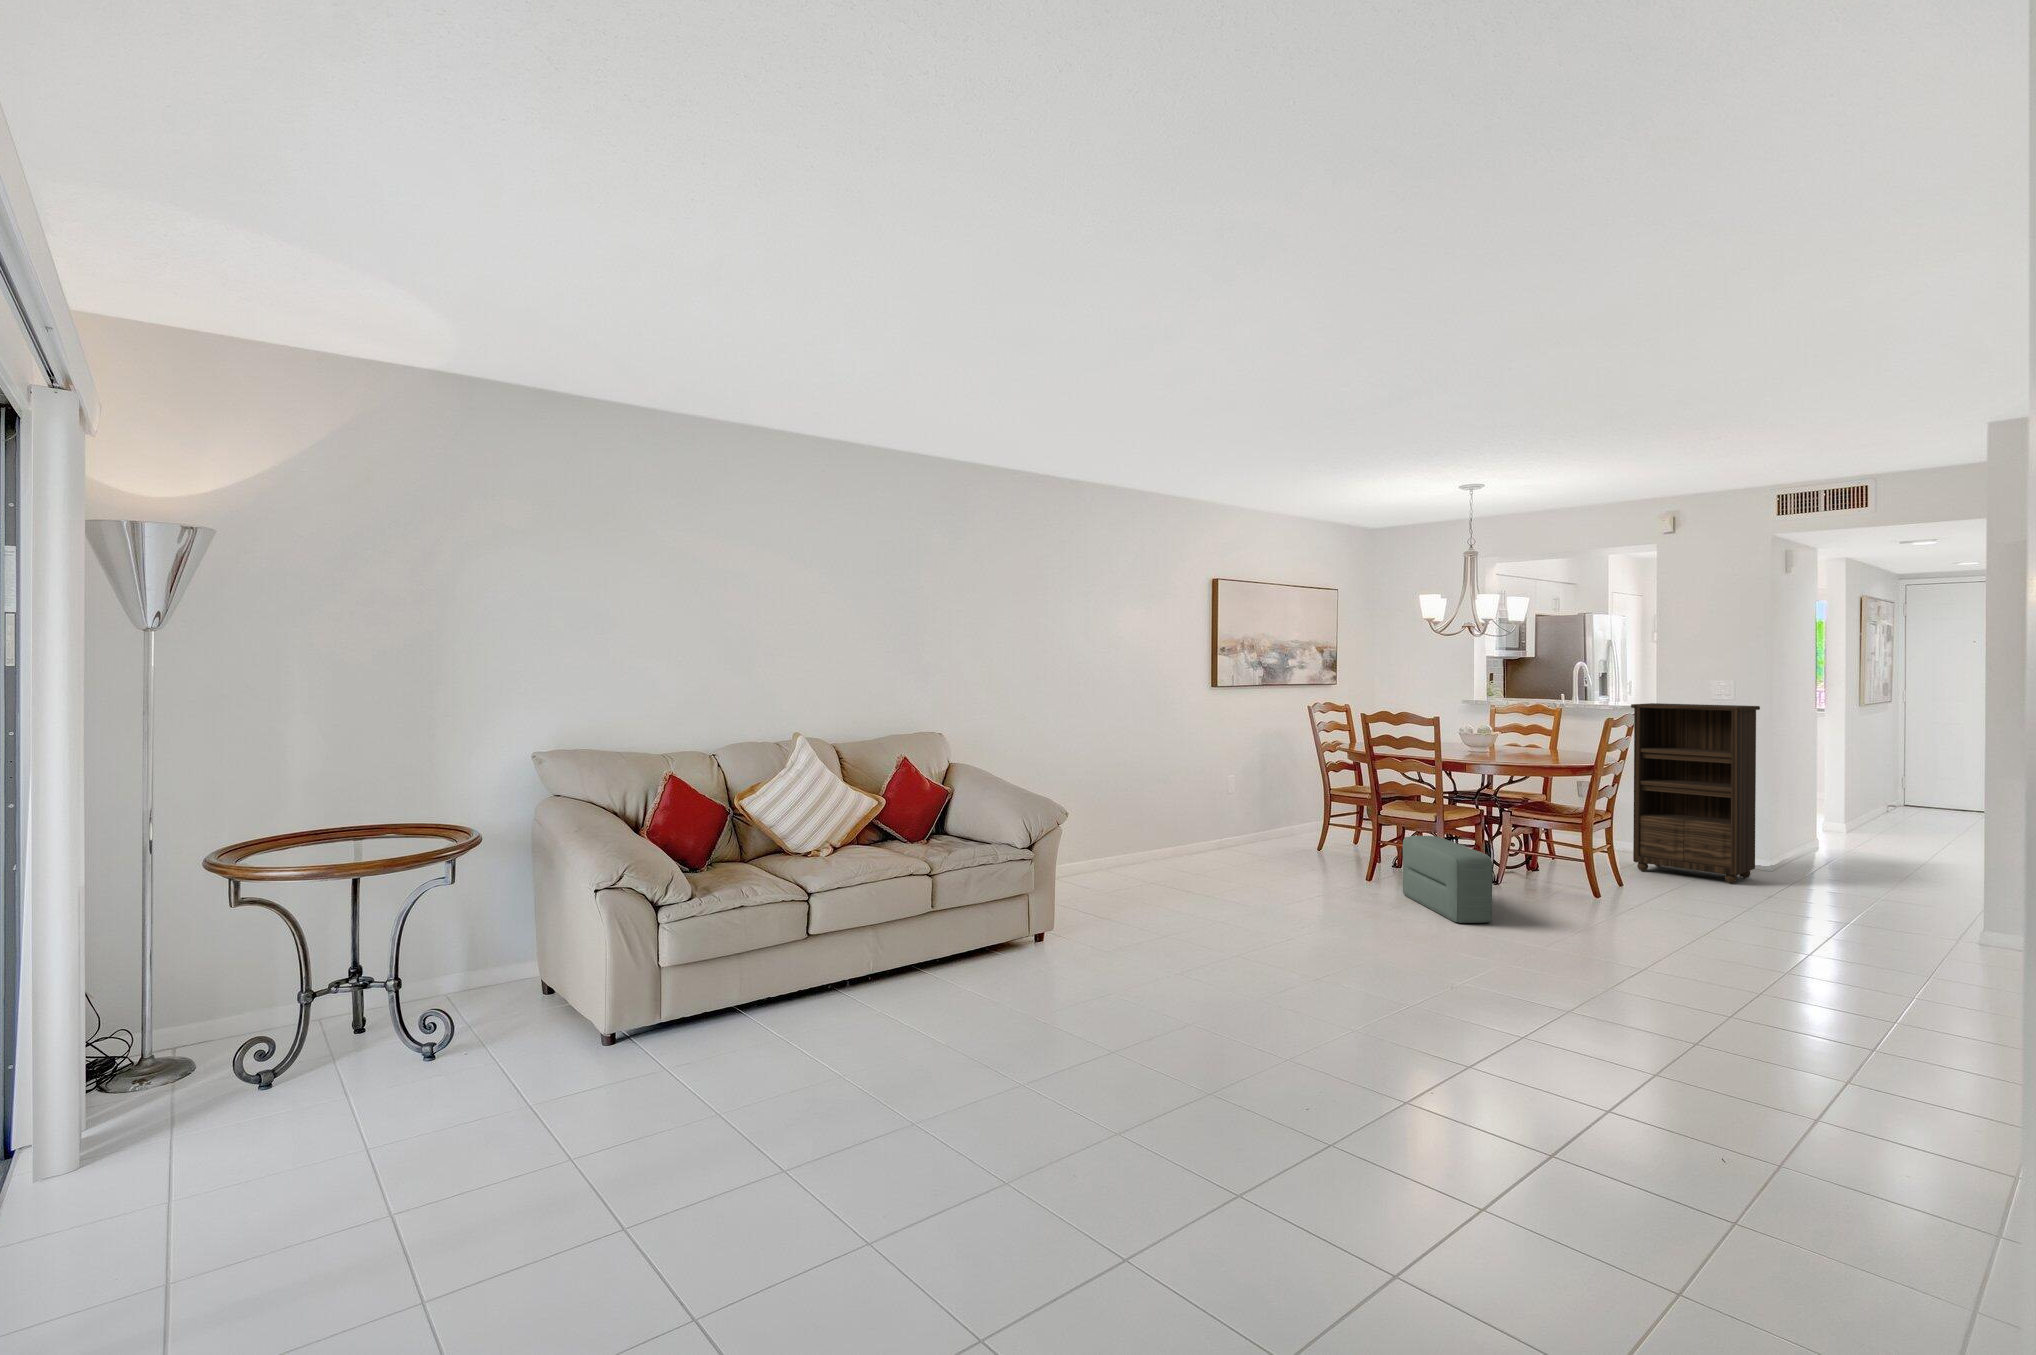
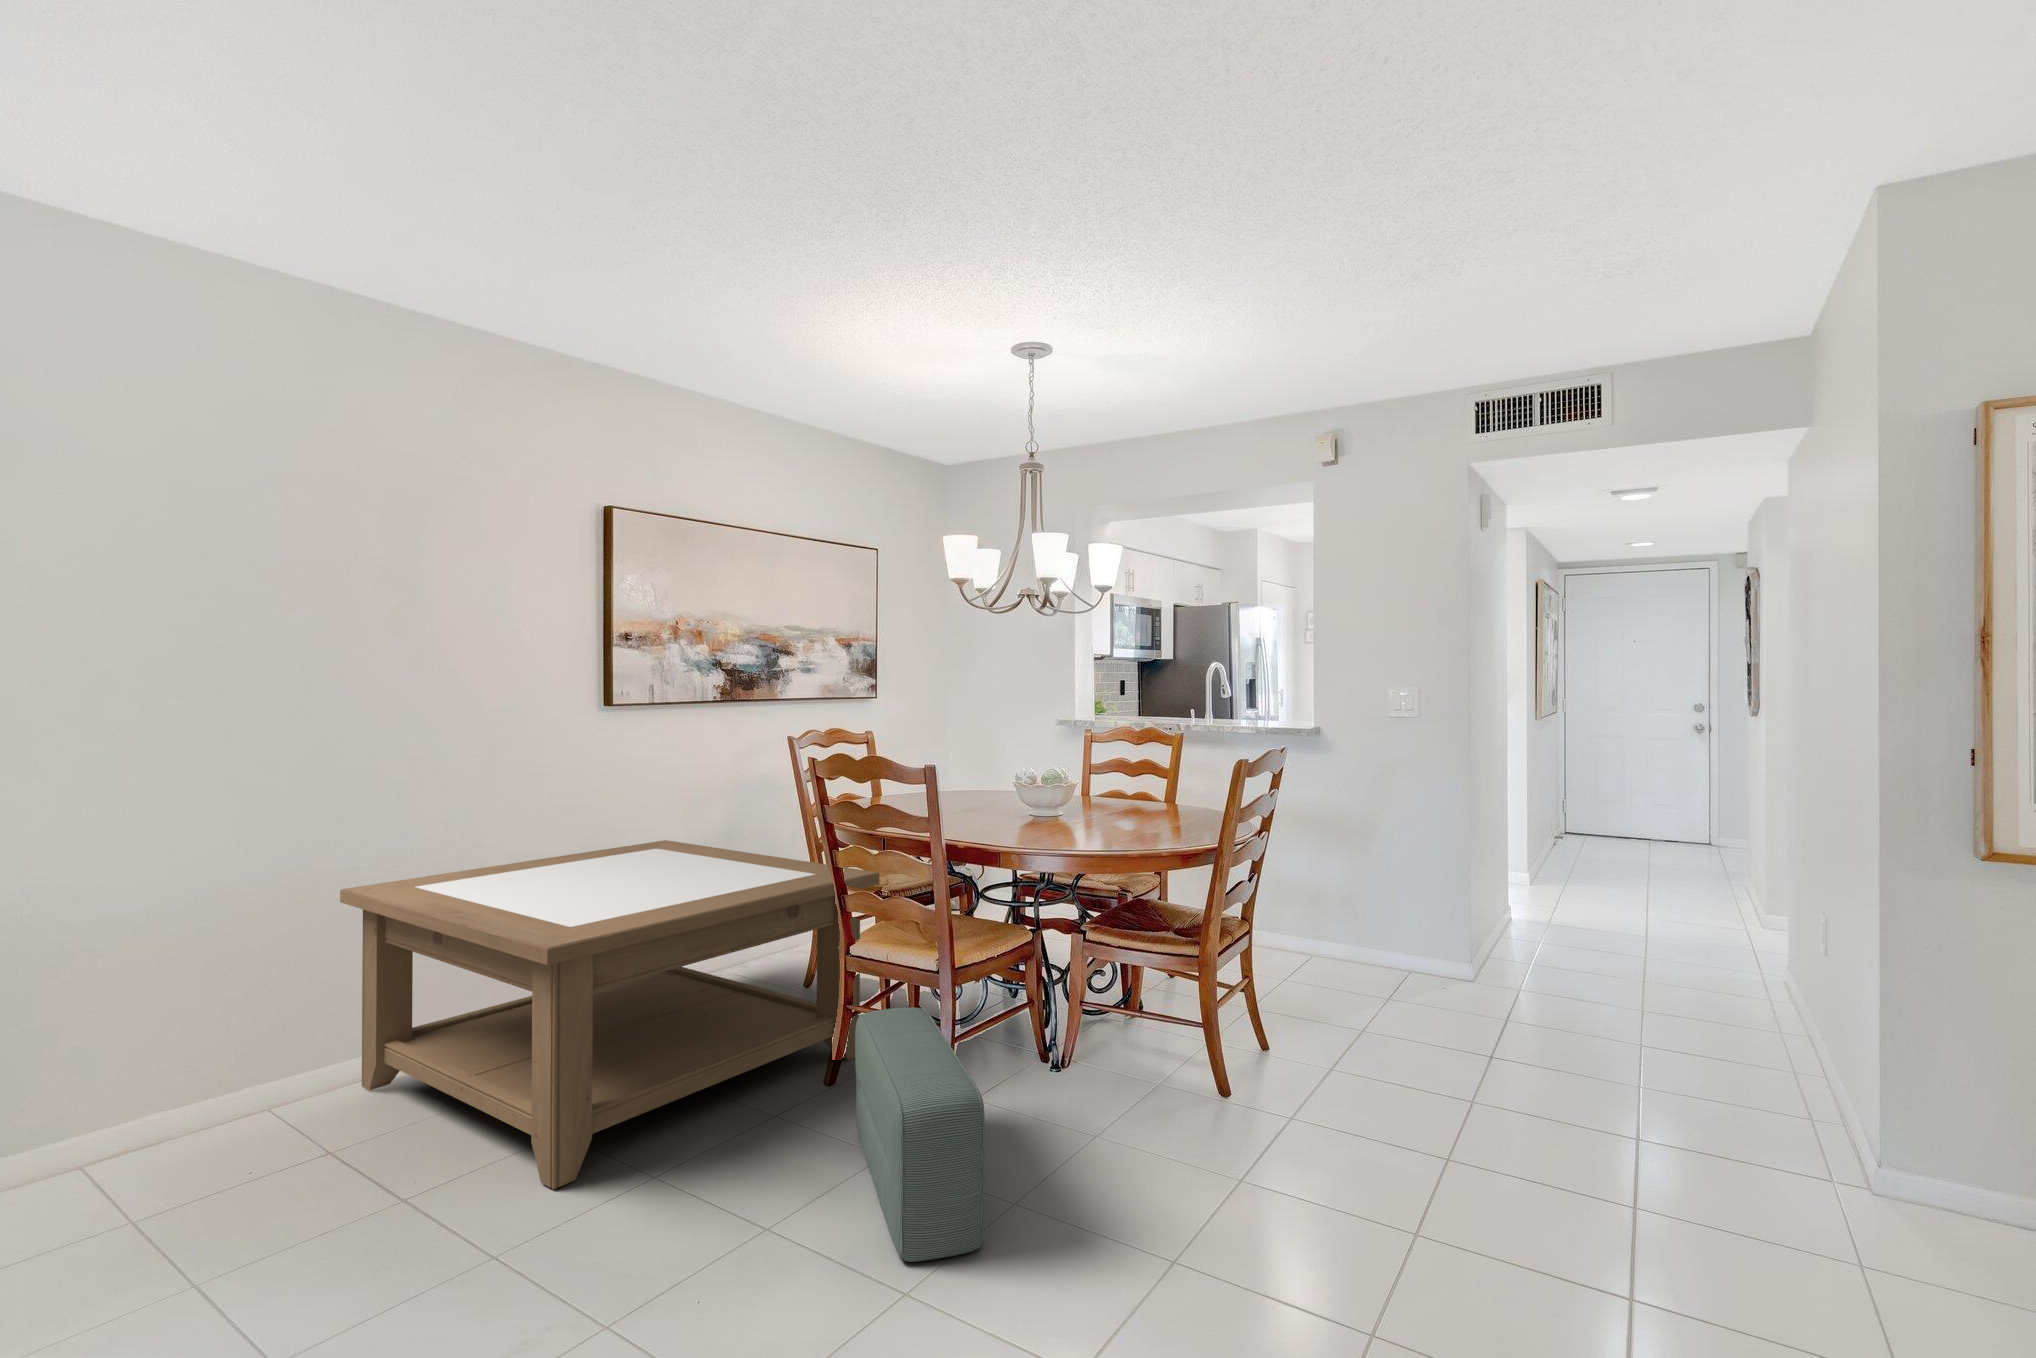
bookshelf: present [1631,703,1760,883] -> none [1280,726,1465,1027]
coffee table: none [1125,764,1390,899] -> present [340,840,879,1189]

